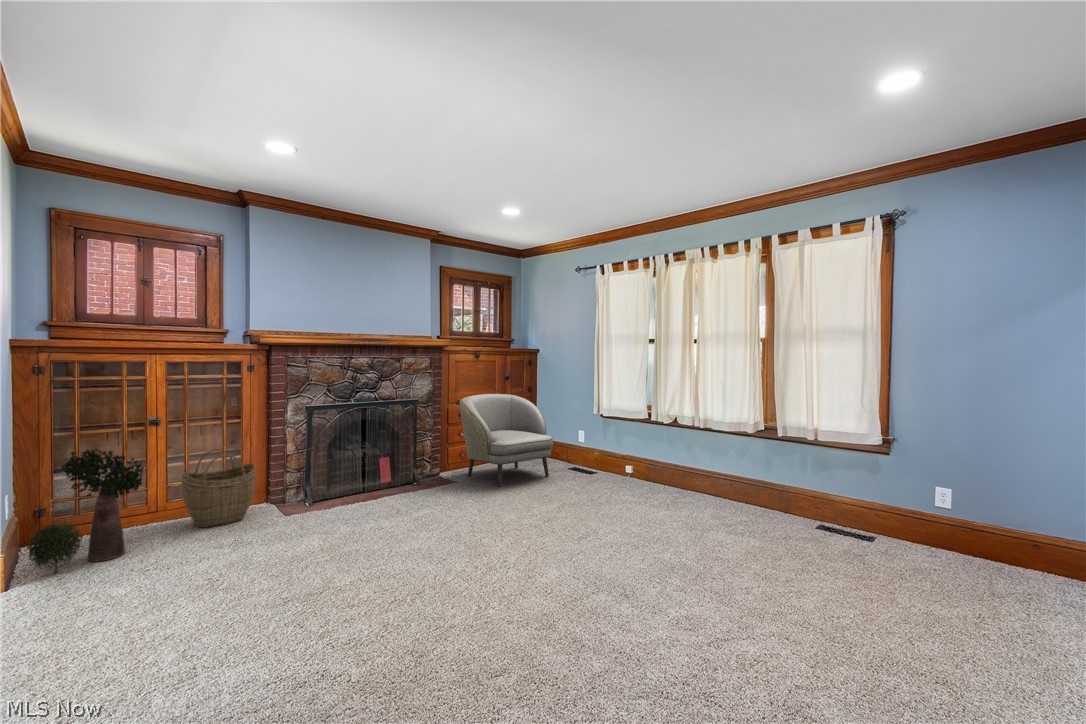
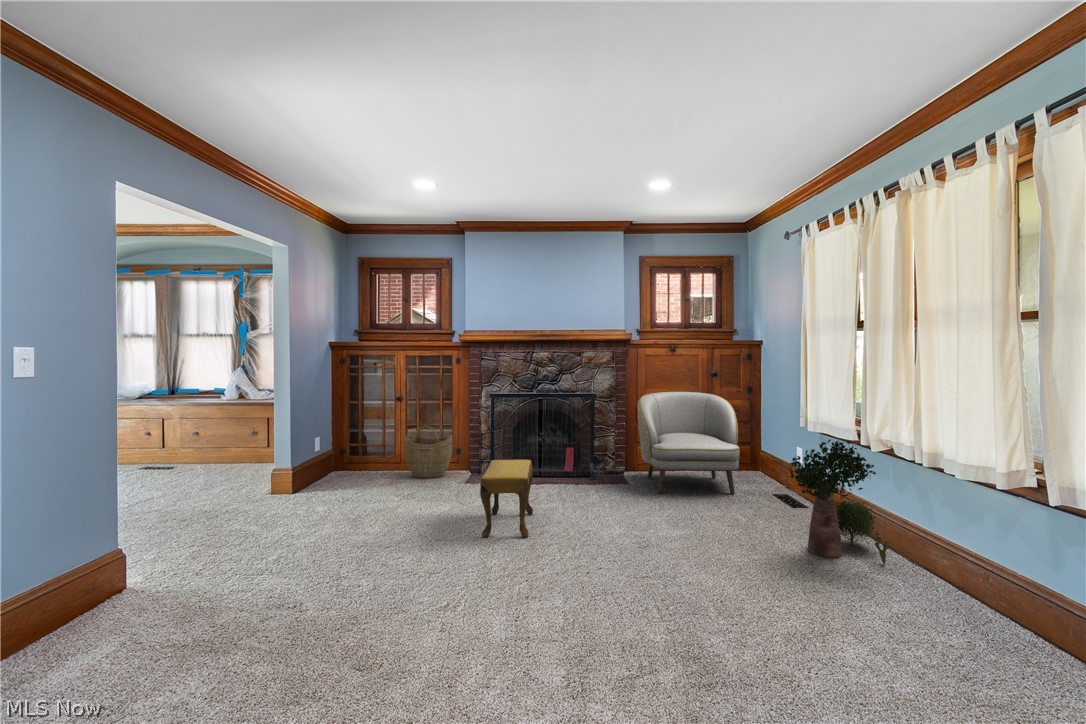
potted plant: present [27,449,144,573] -> present [789,439,891,564]
footstool: none [387,471,463,556] -> present [480,460,533,538]

